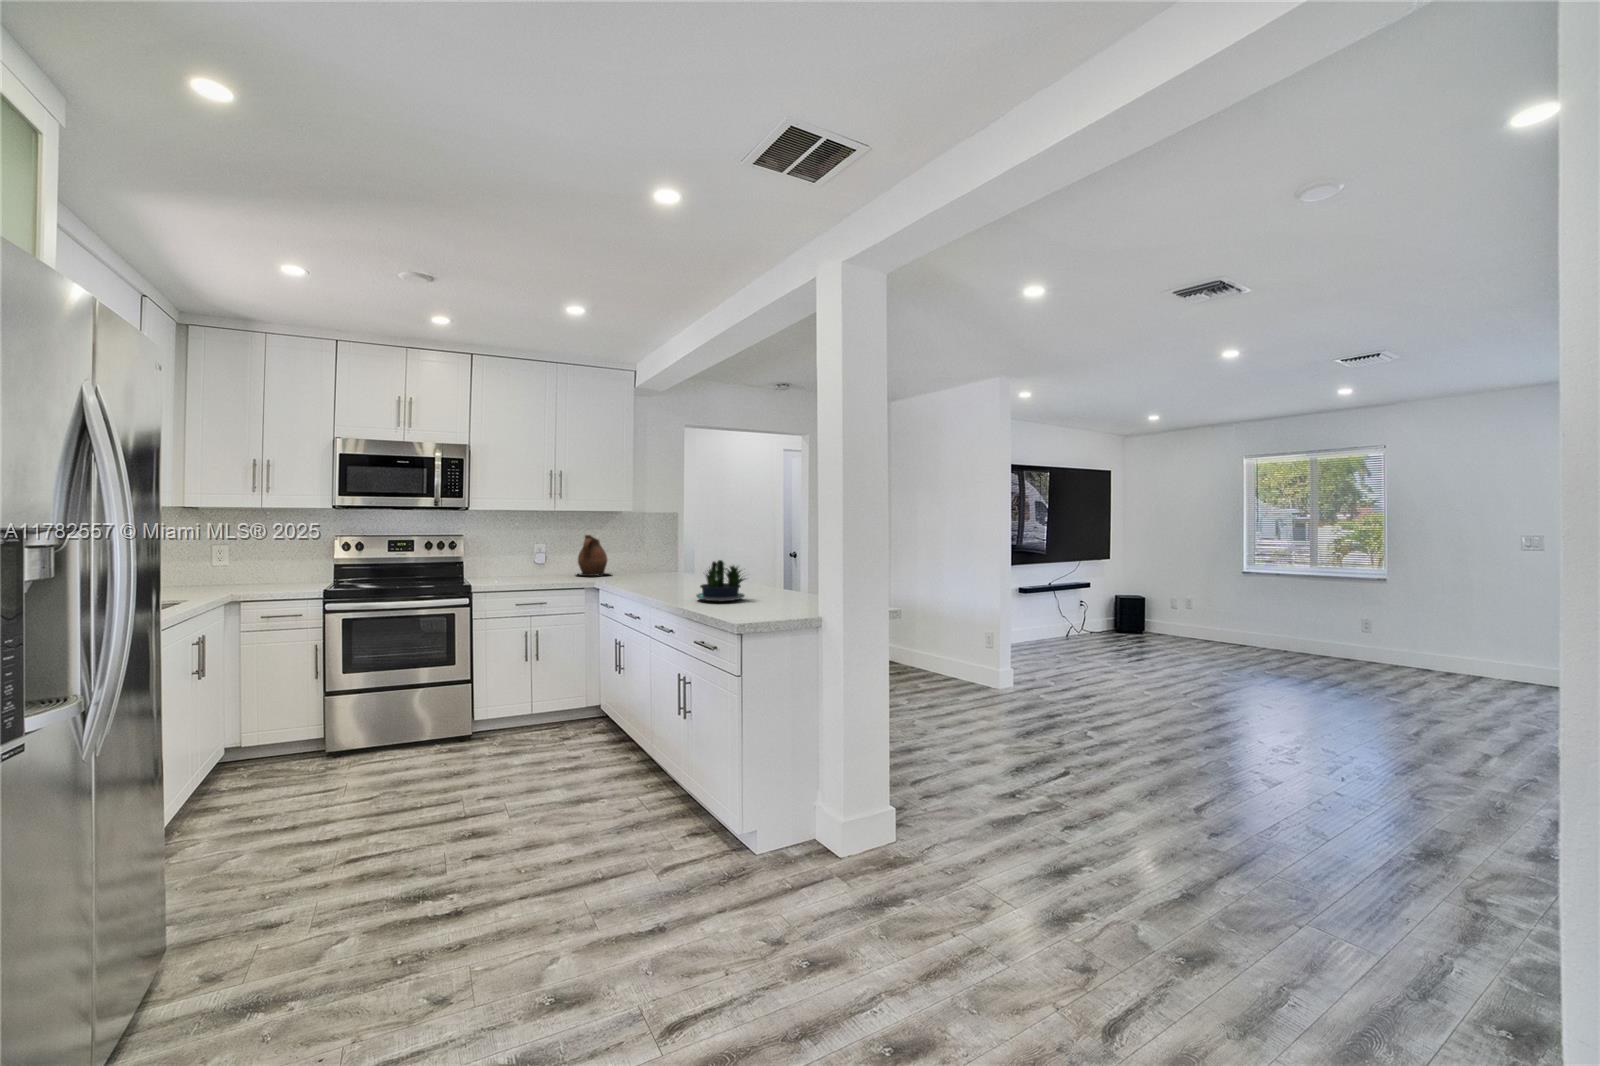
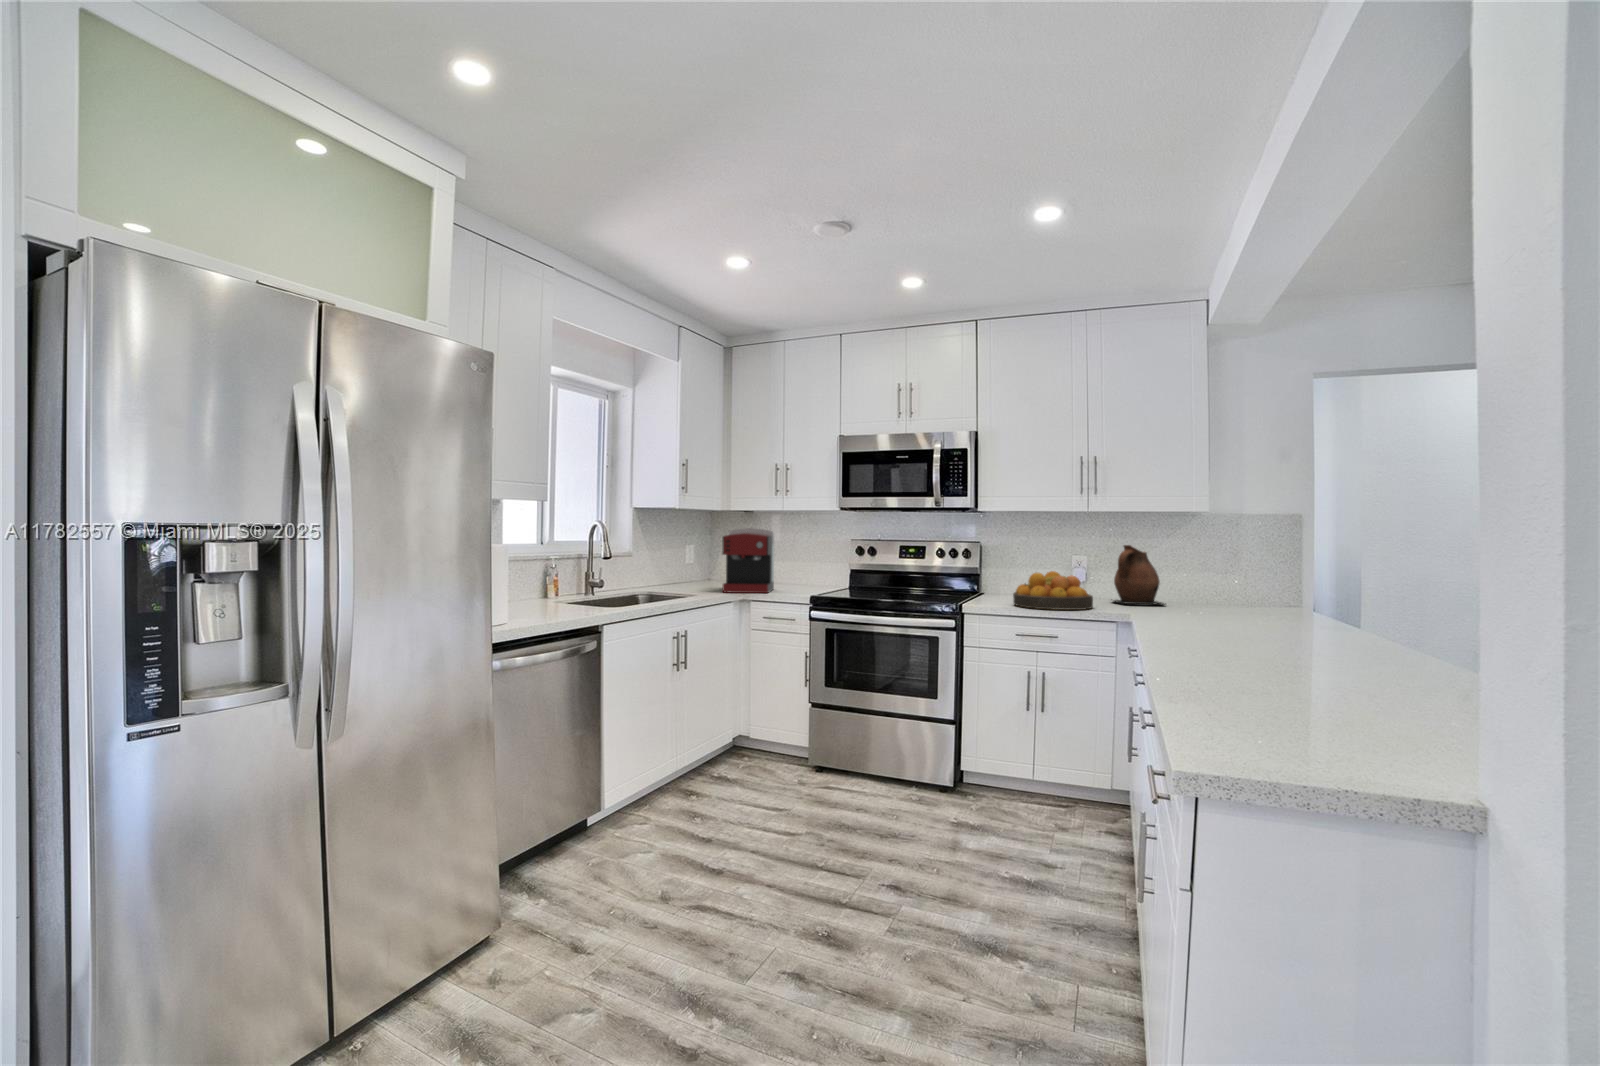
coffee maker: none [189,529,259,599] -> present [722,528,774,593]
fruit bowl: none [516,557,575,585] -> present [1013,571,1093,610]
potted plant: present [696,560,745,601] -> none [1229,583,1361,664]

